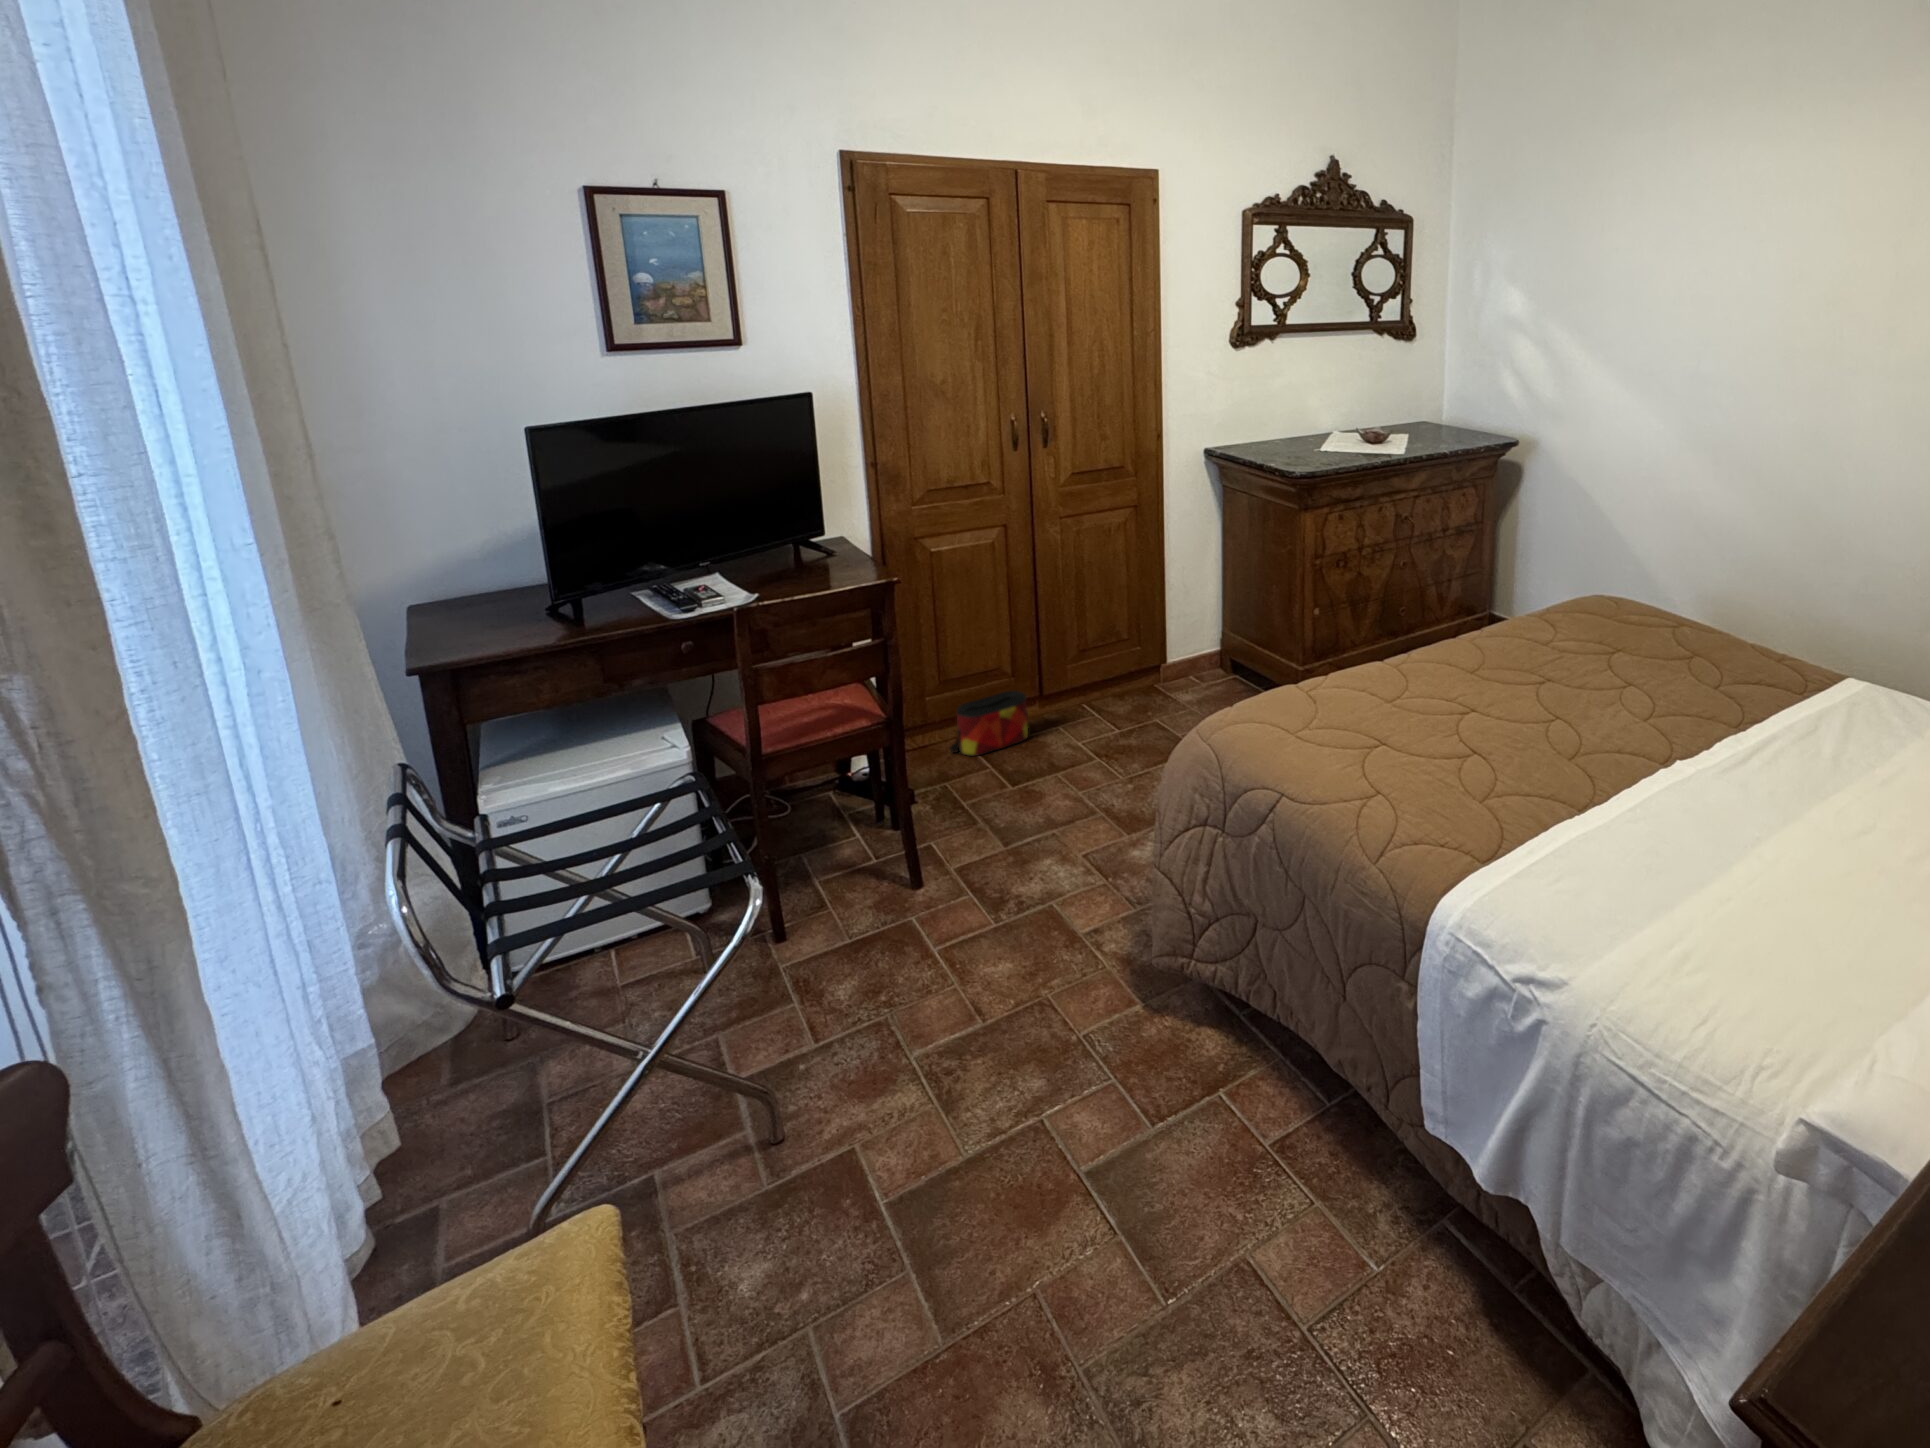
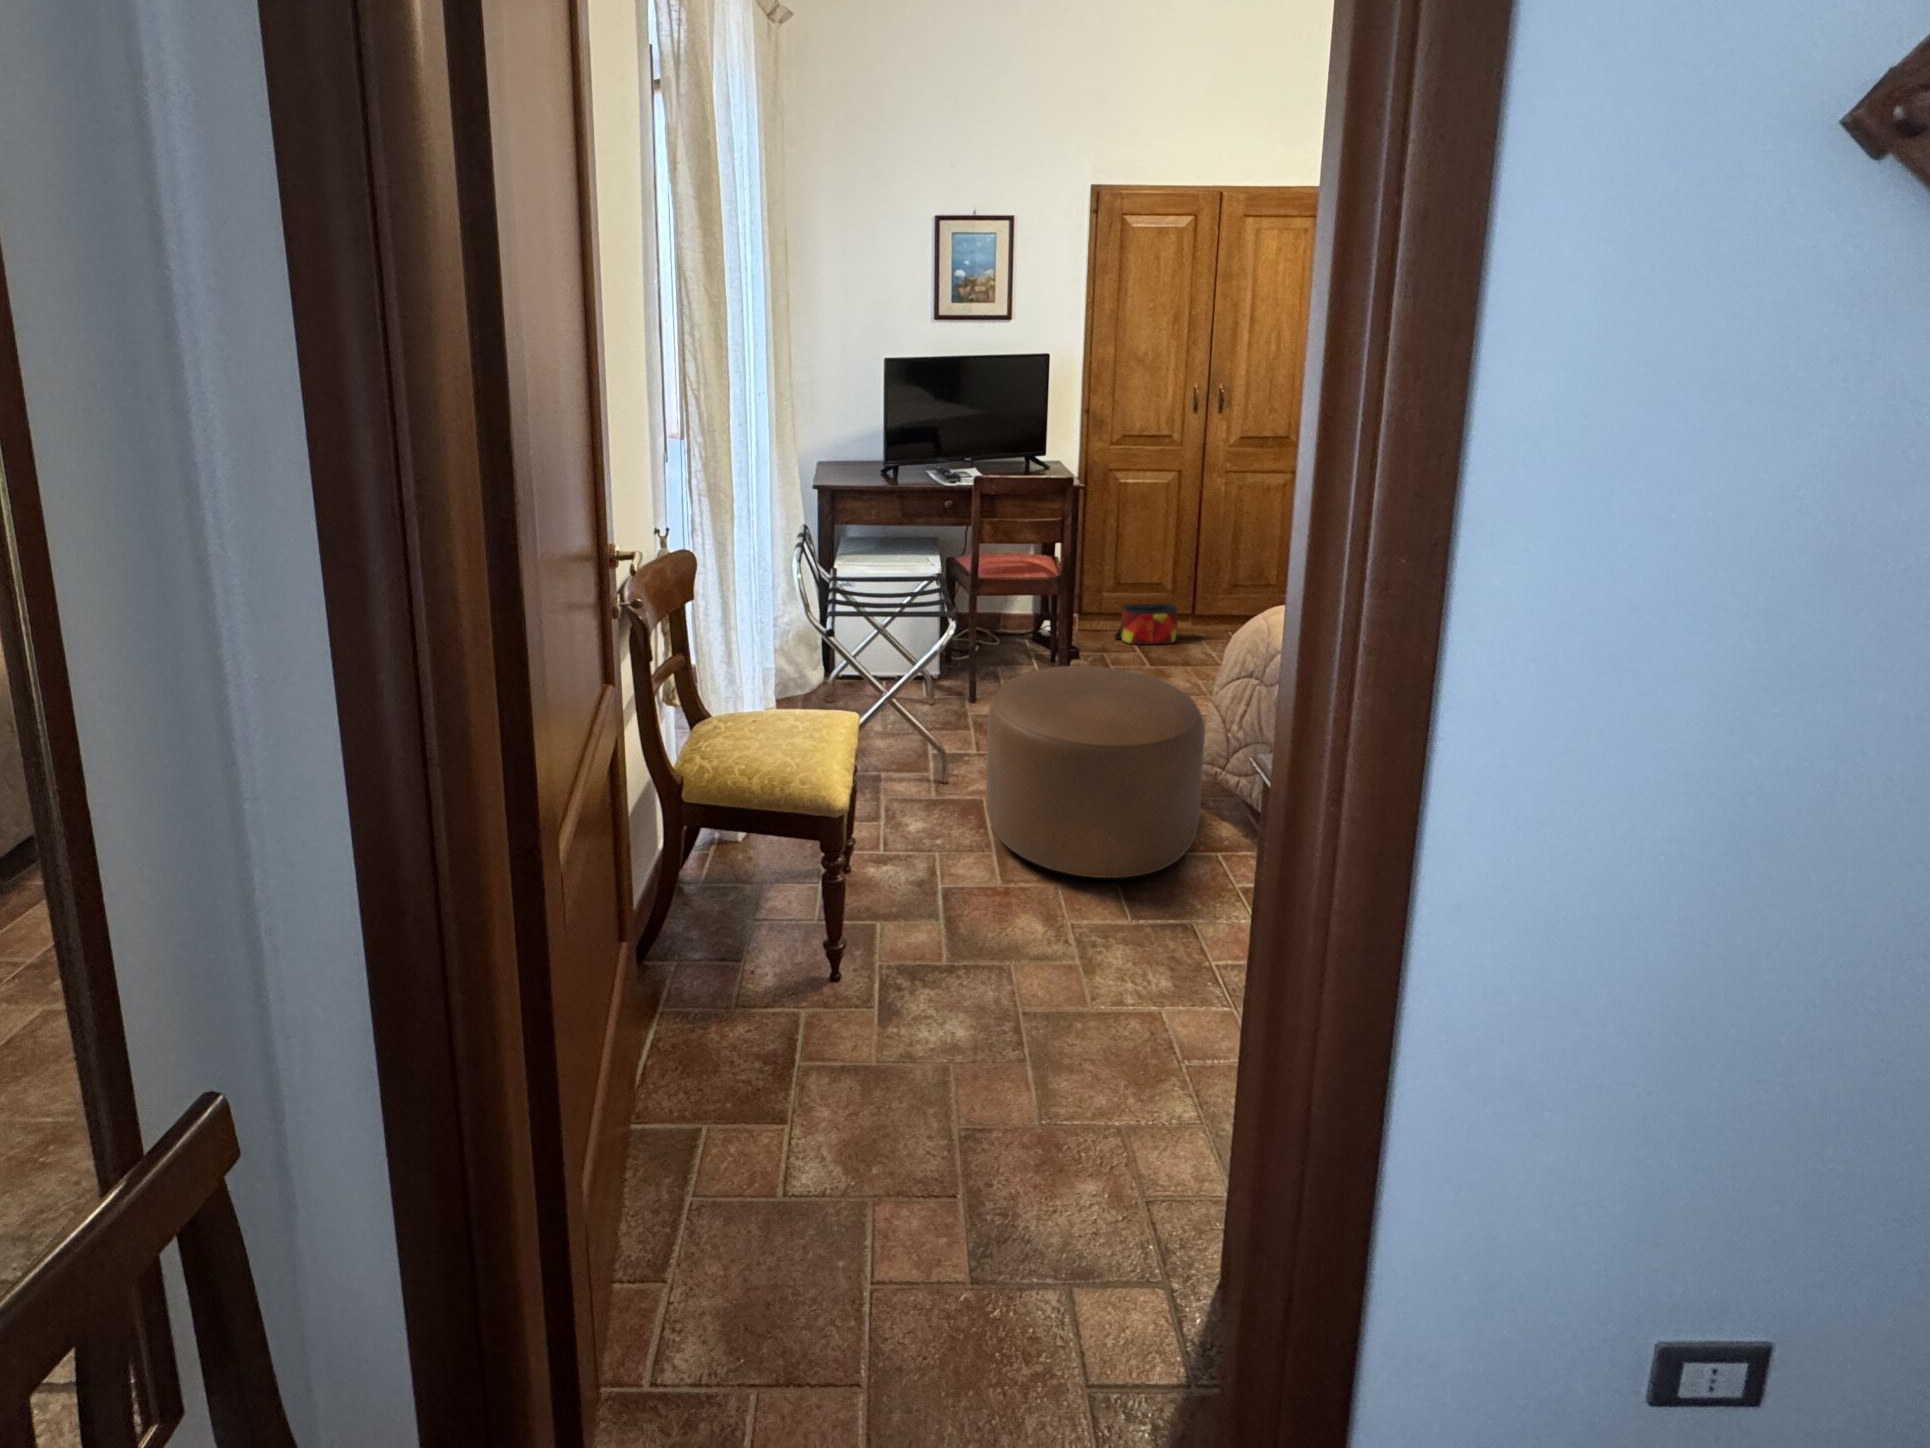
ottoman: none [858,874,1201,1279] -> present [986,666,1205,878]

